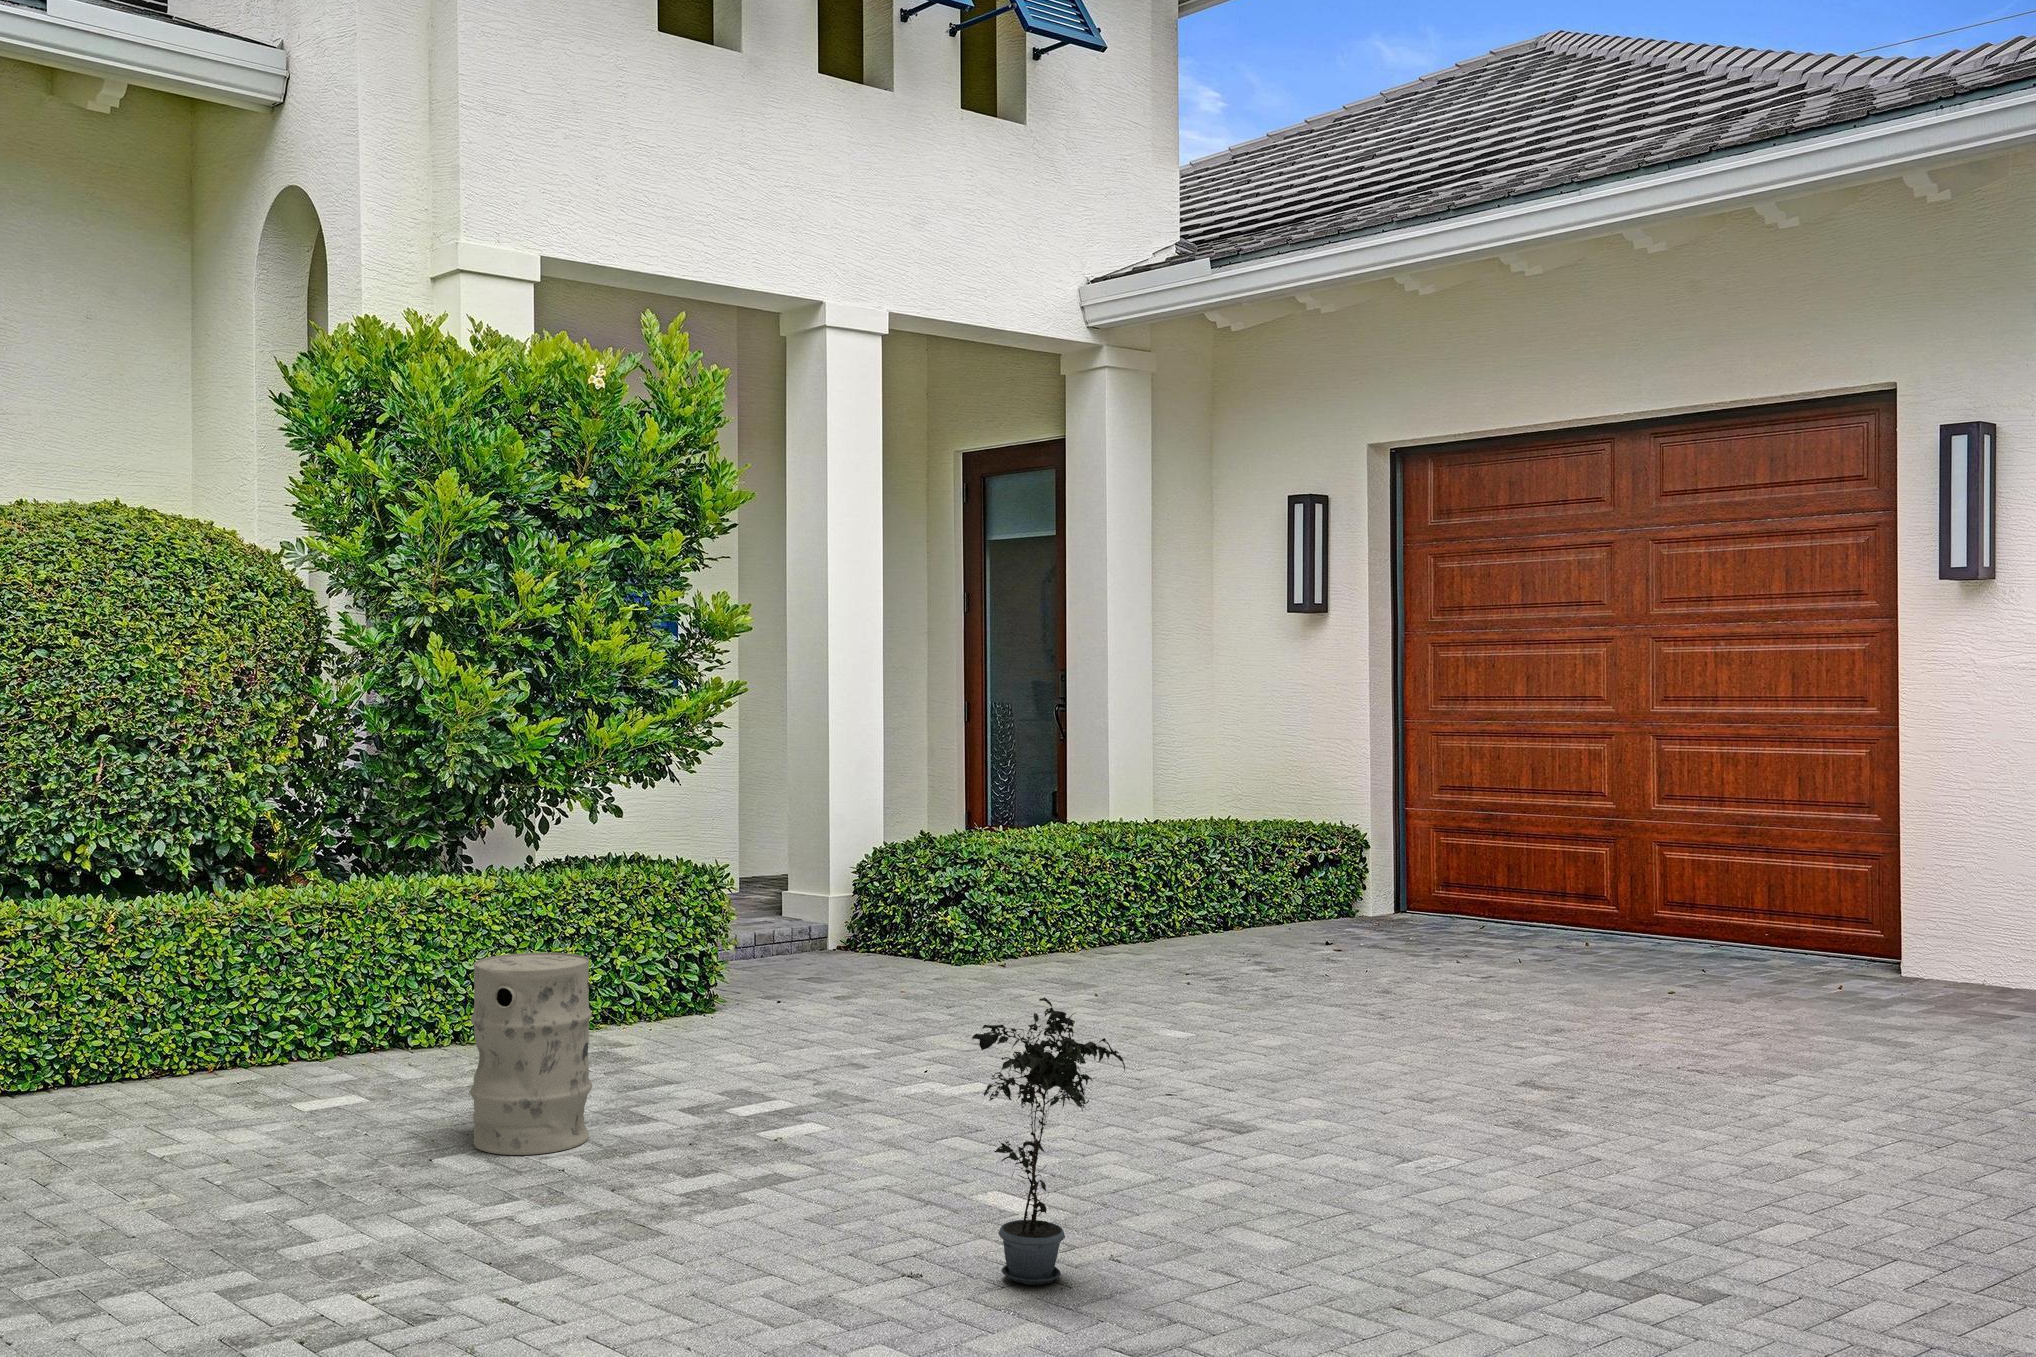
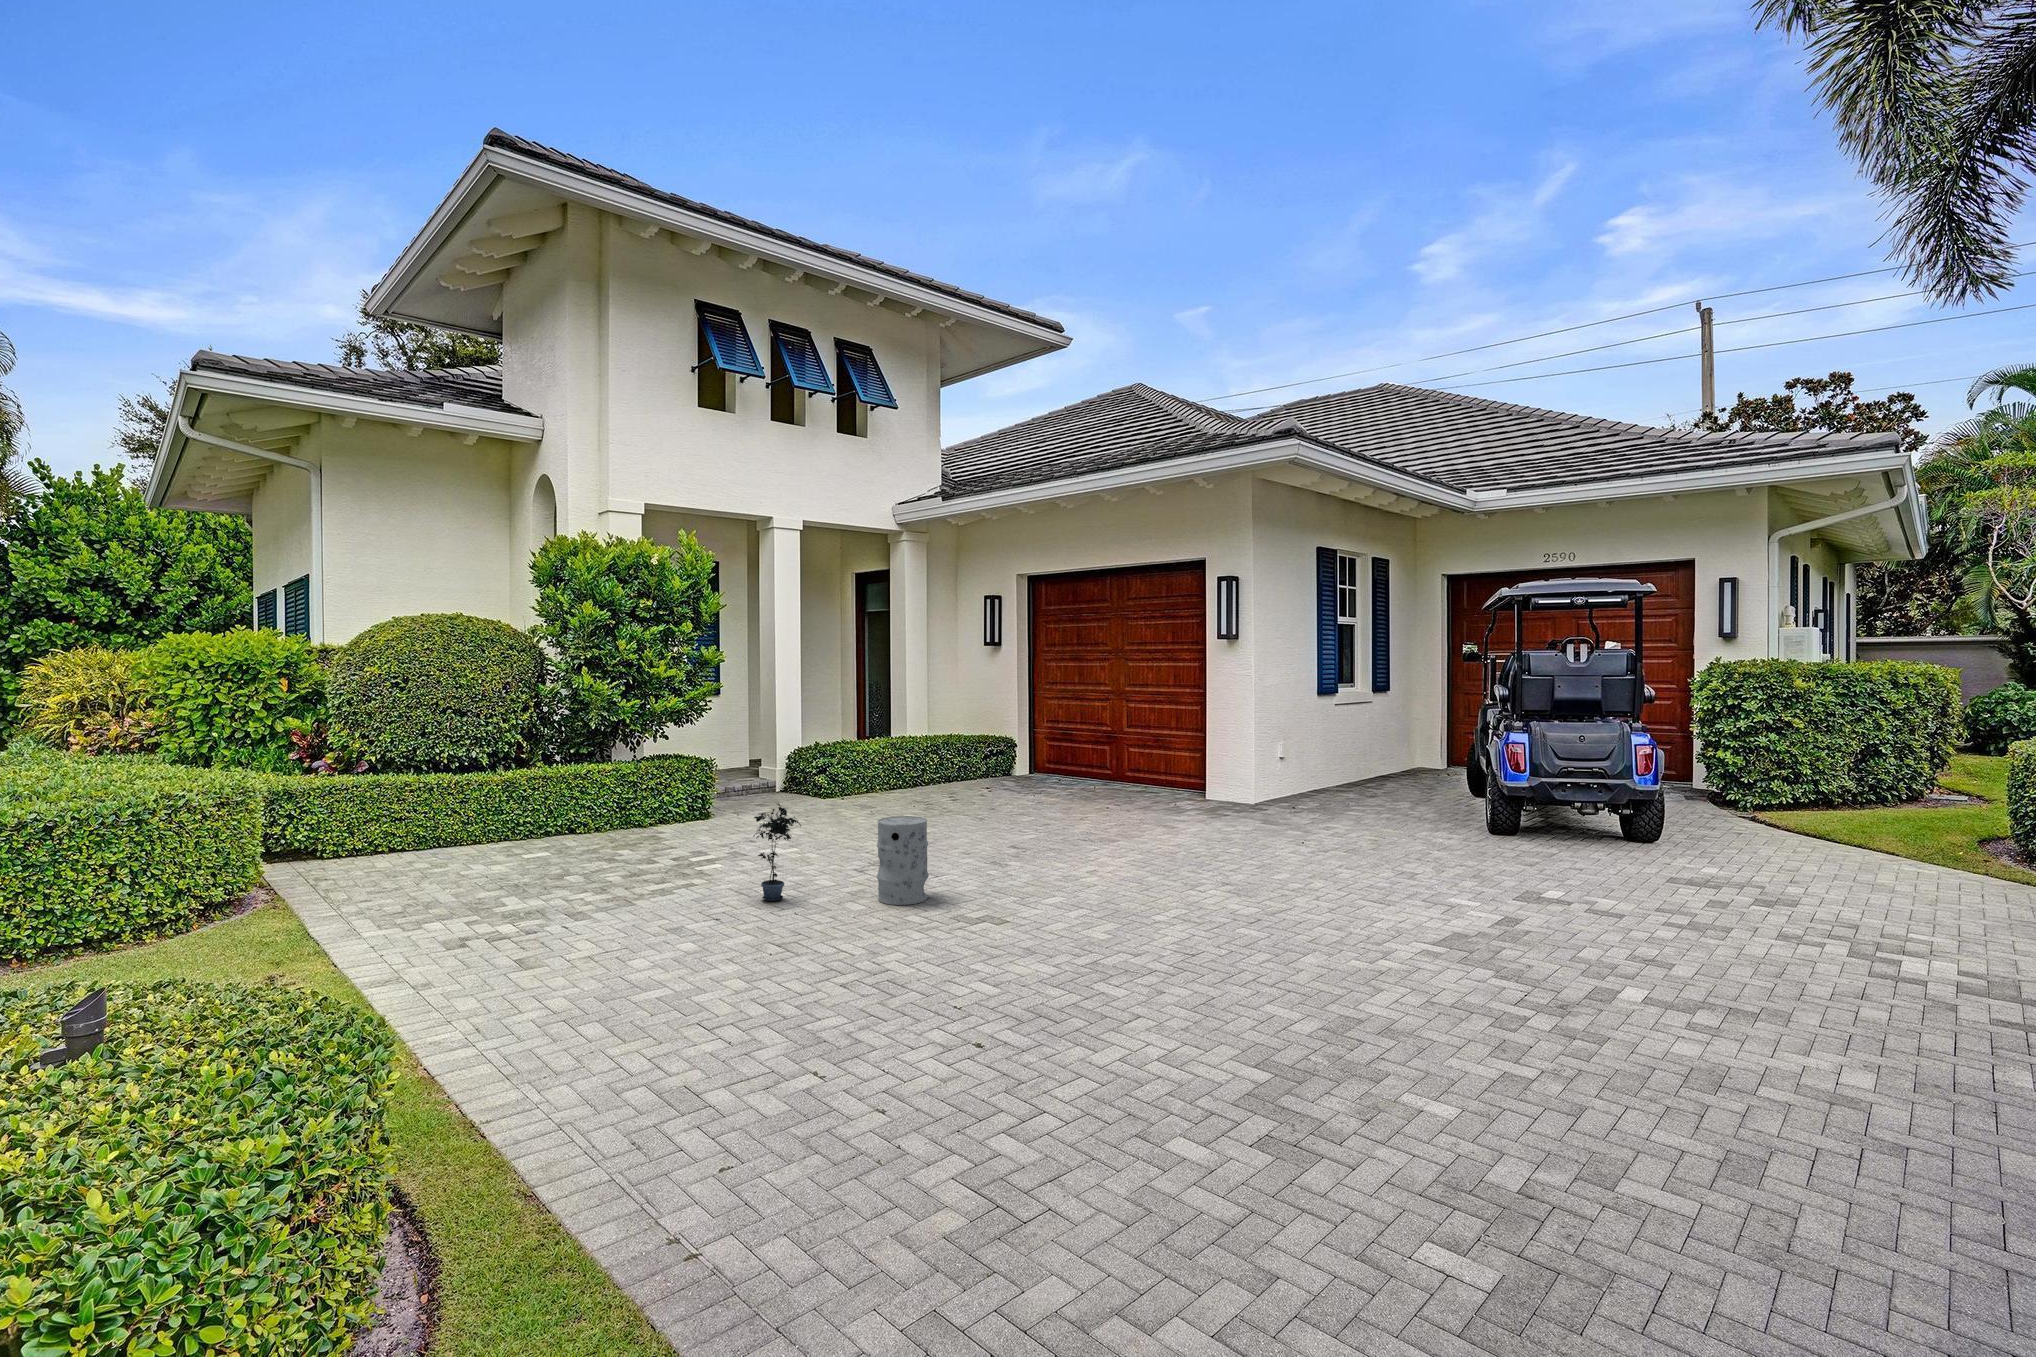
trash can: present [470,953,592,1155] -> present [877,816,929,905]

